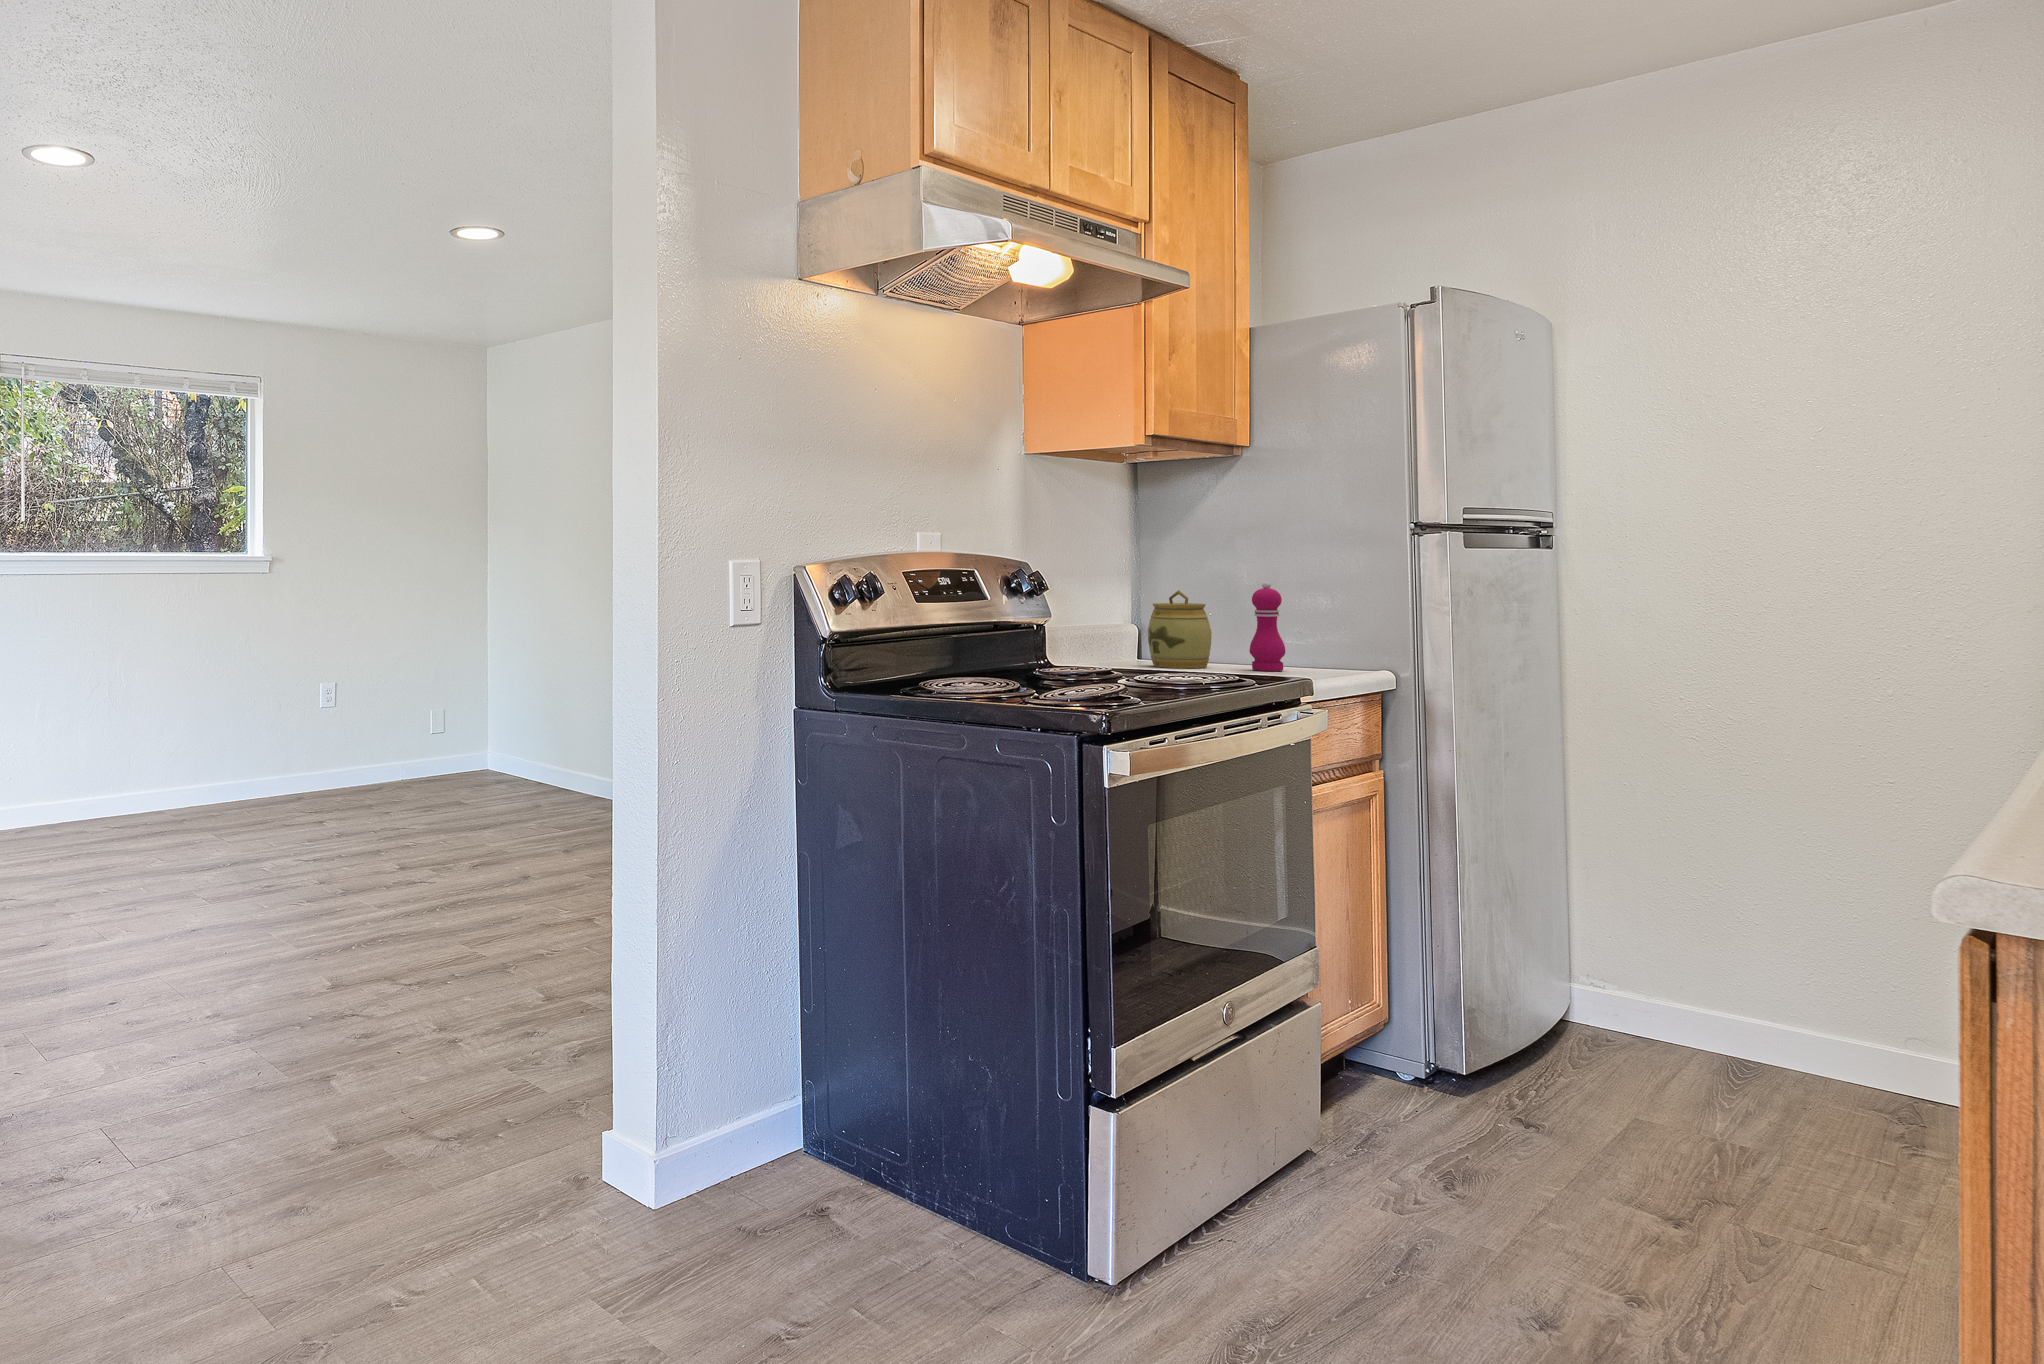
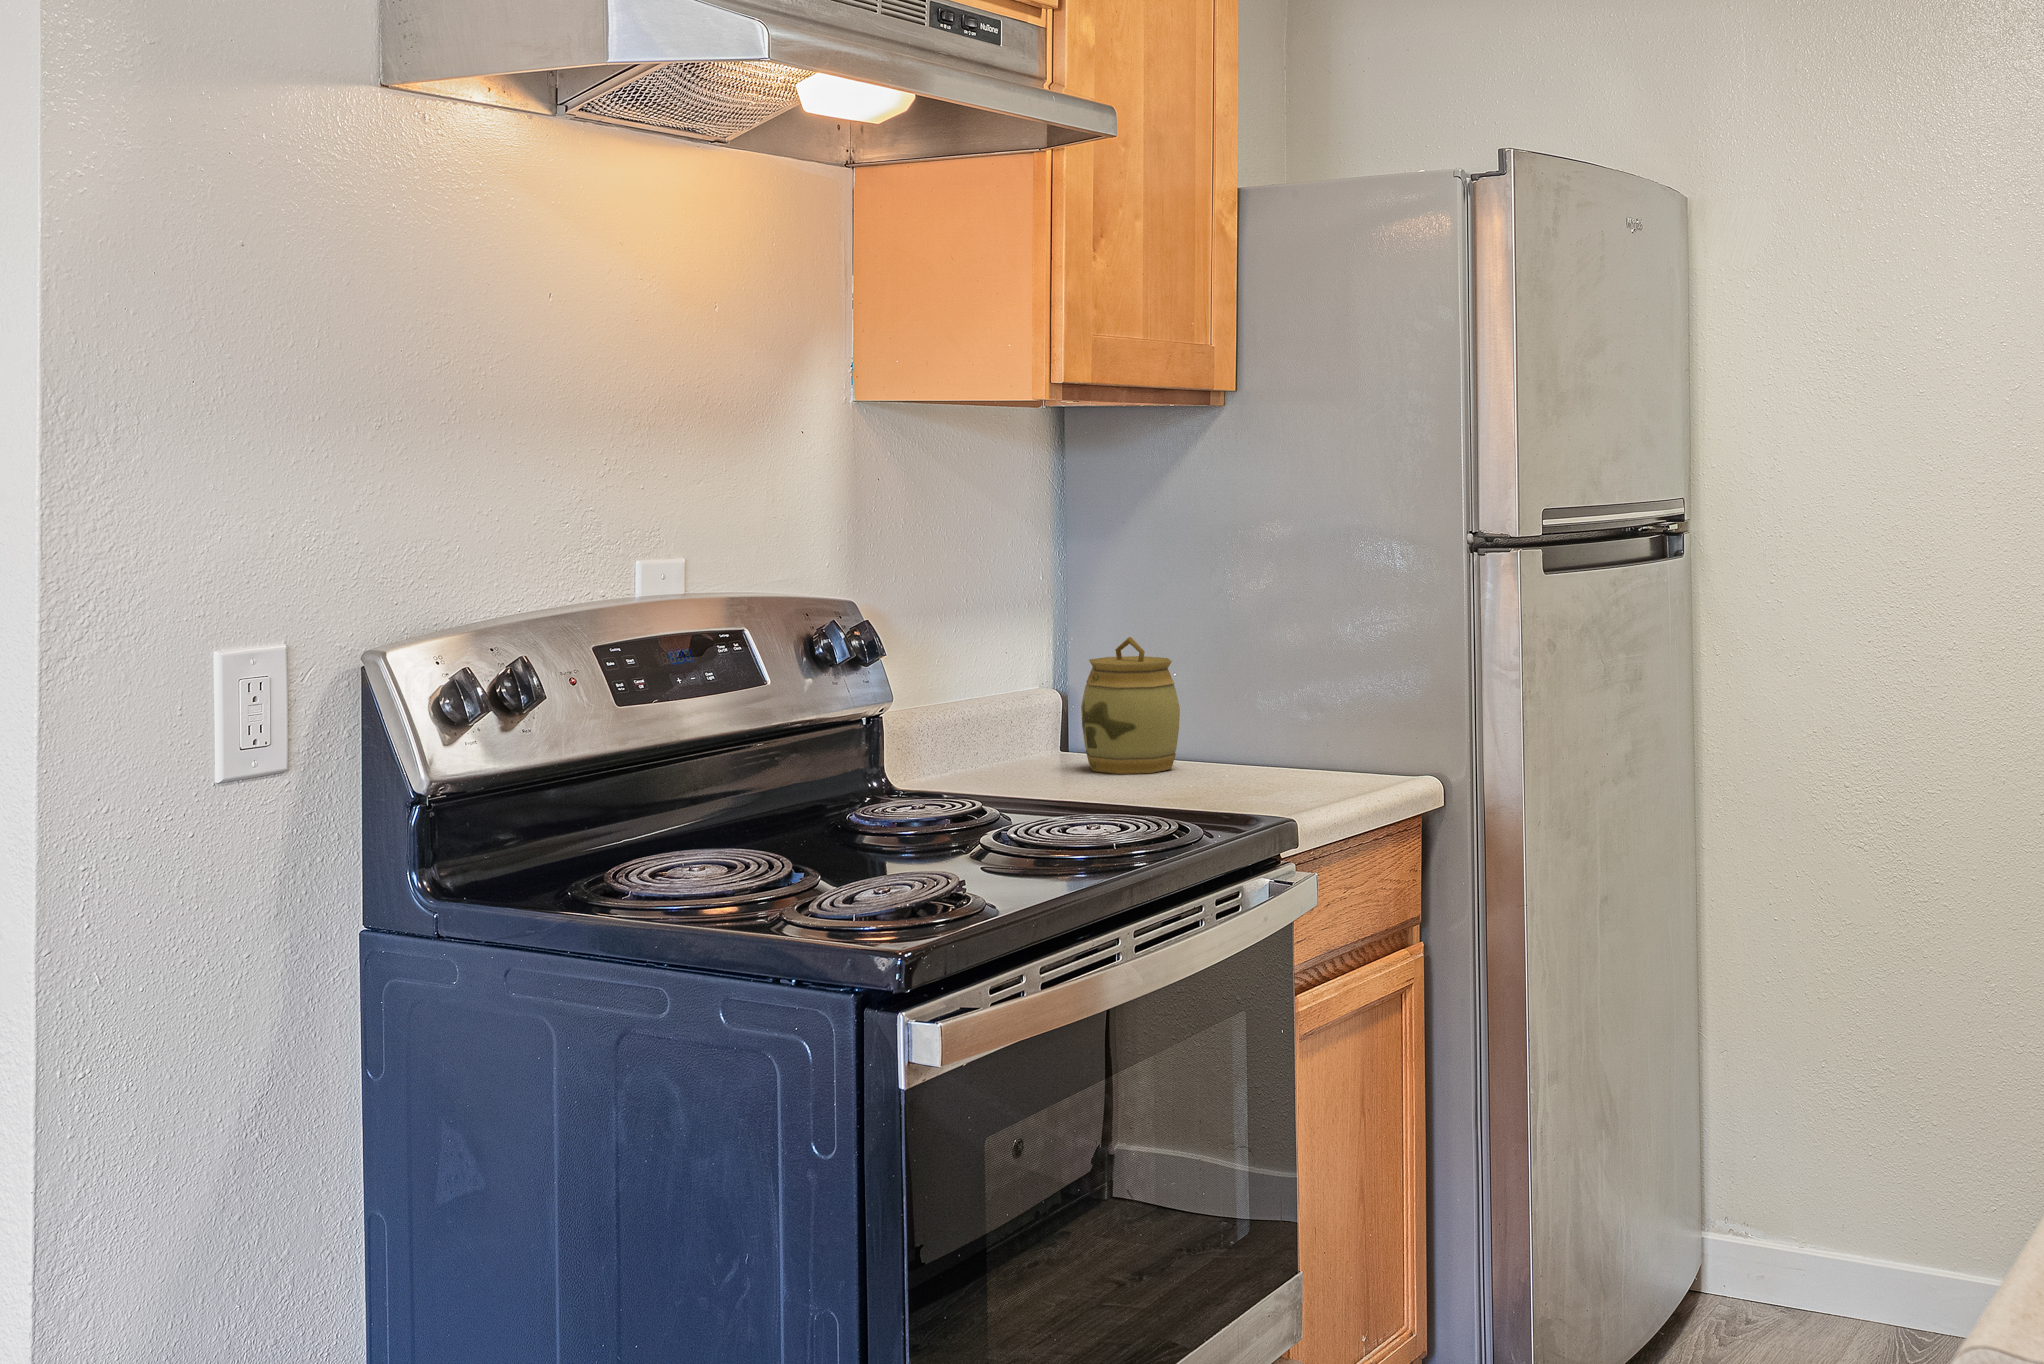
pepper mill: present [1249,581,1286,671] -> none [1235,624,1288,776]

